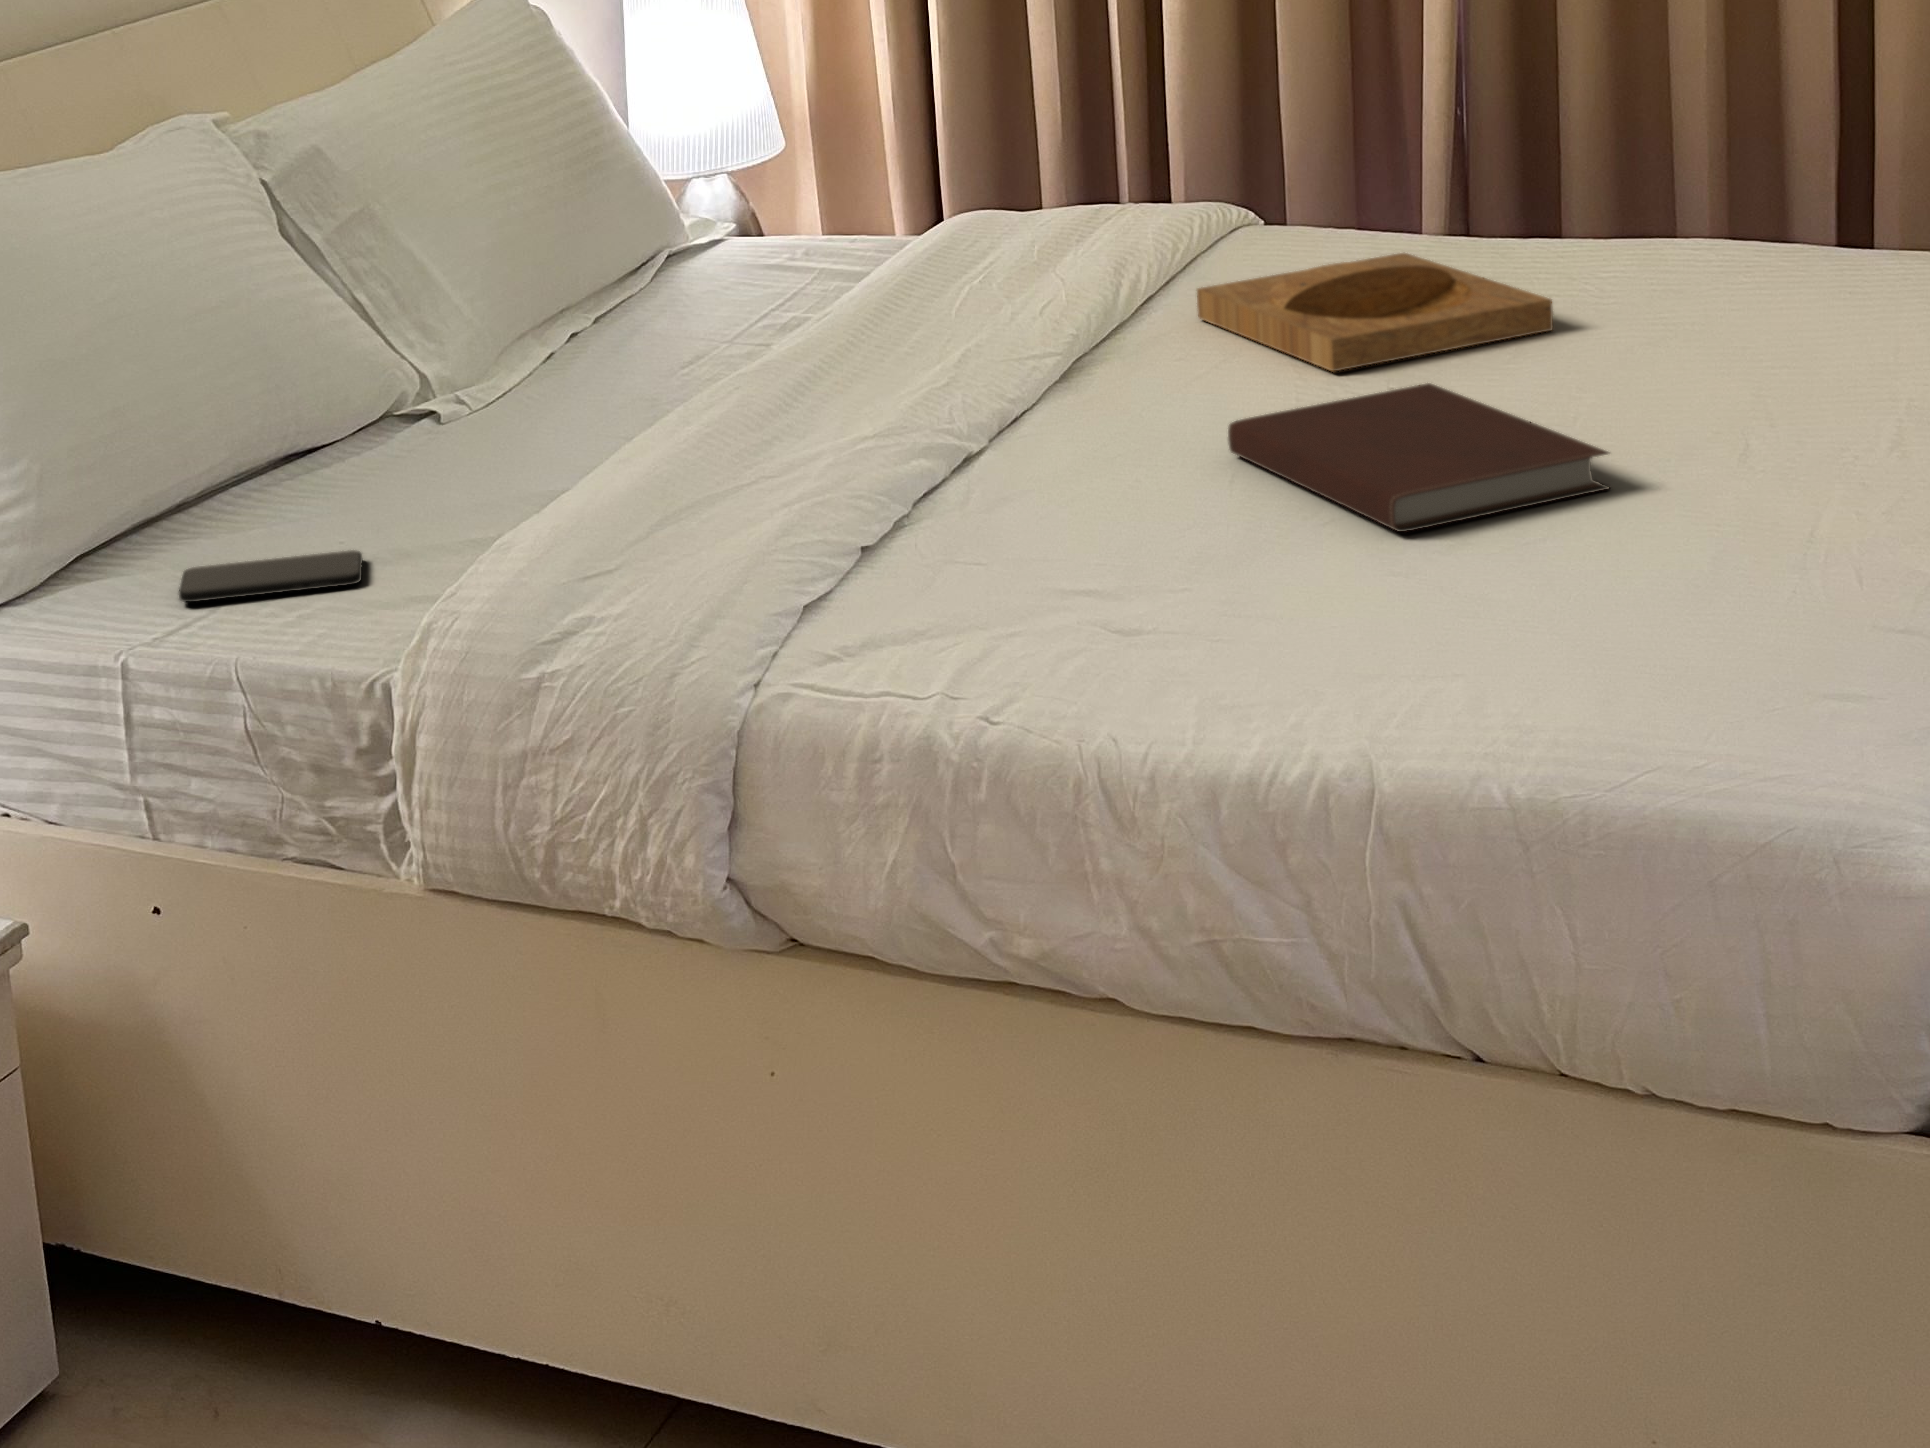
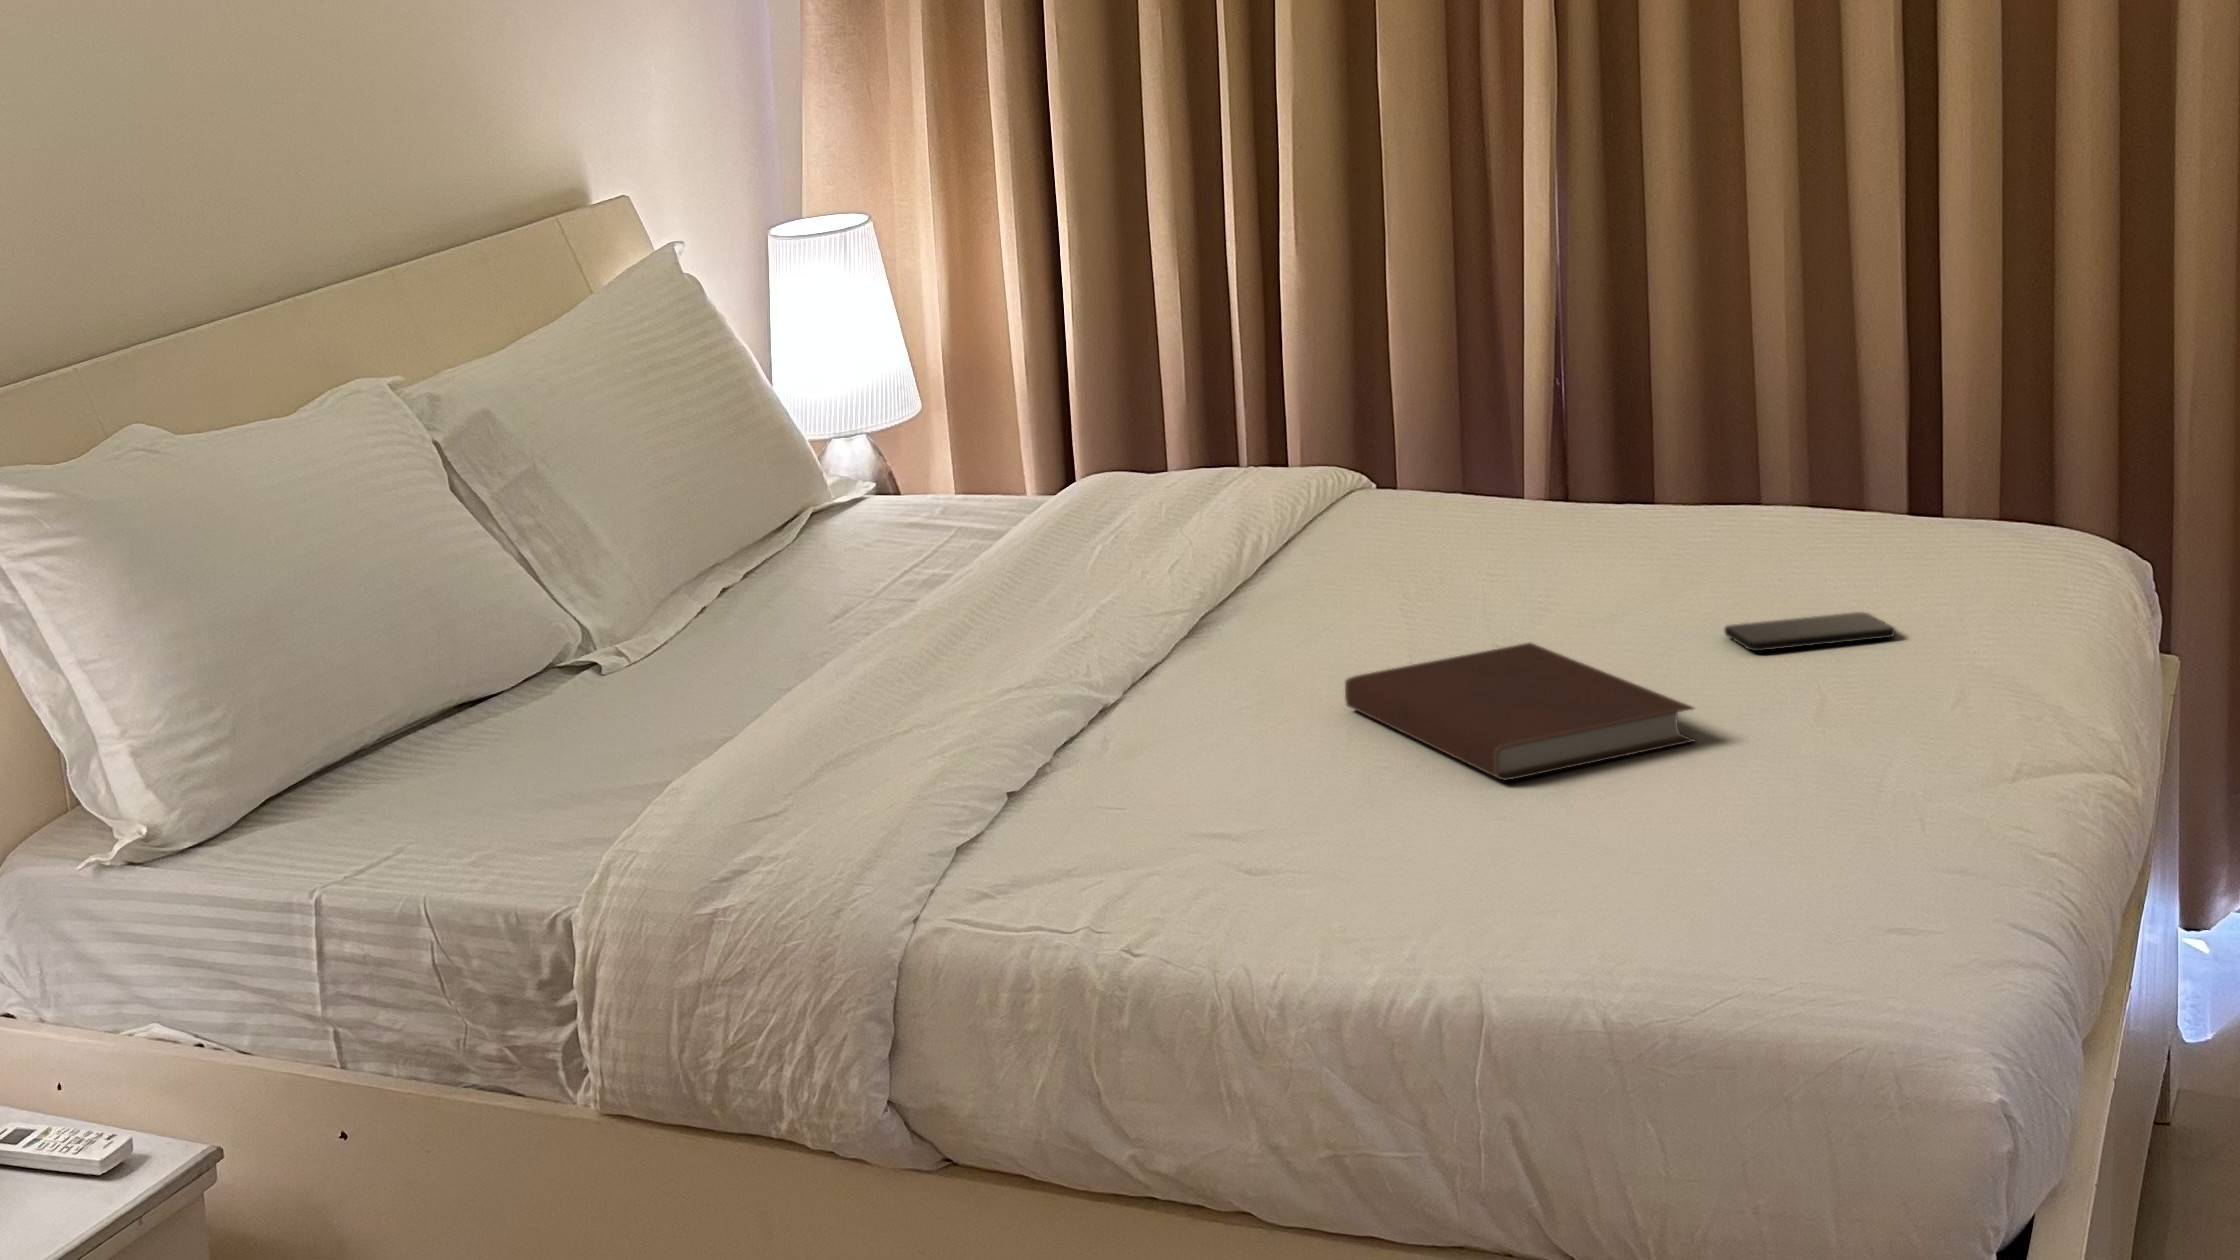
tray: present [1197,253,1553,371] -> none [1314,519,1645,632]
smartphone: present [179,550,363,602] -> present [1725,612,1895,651]

